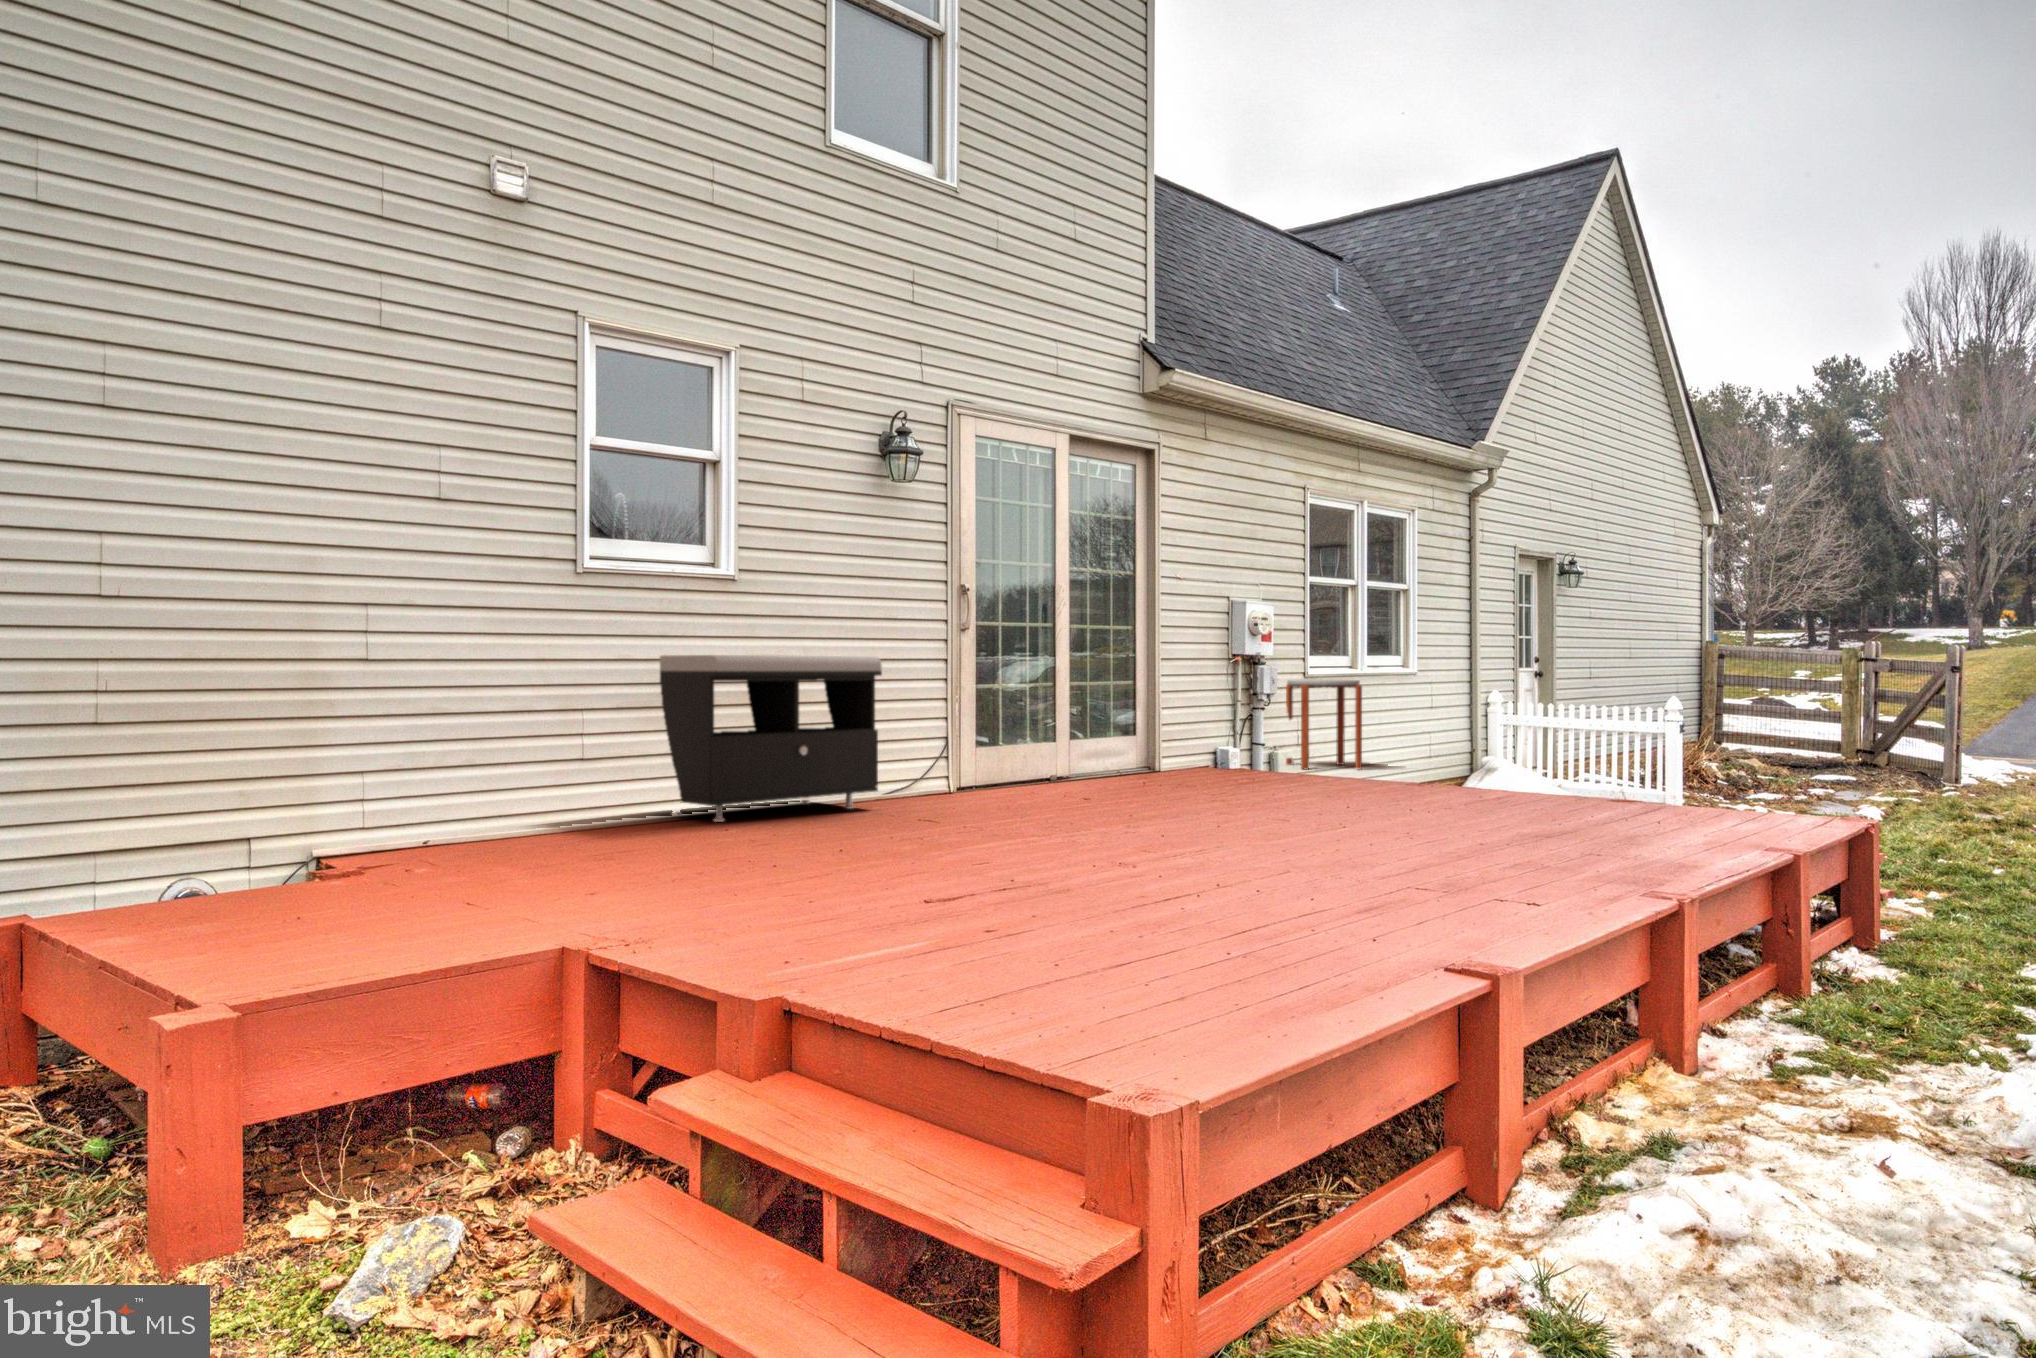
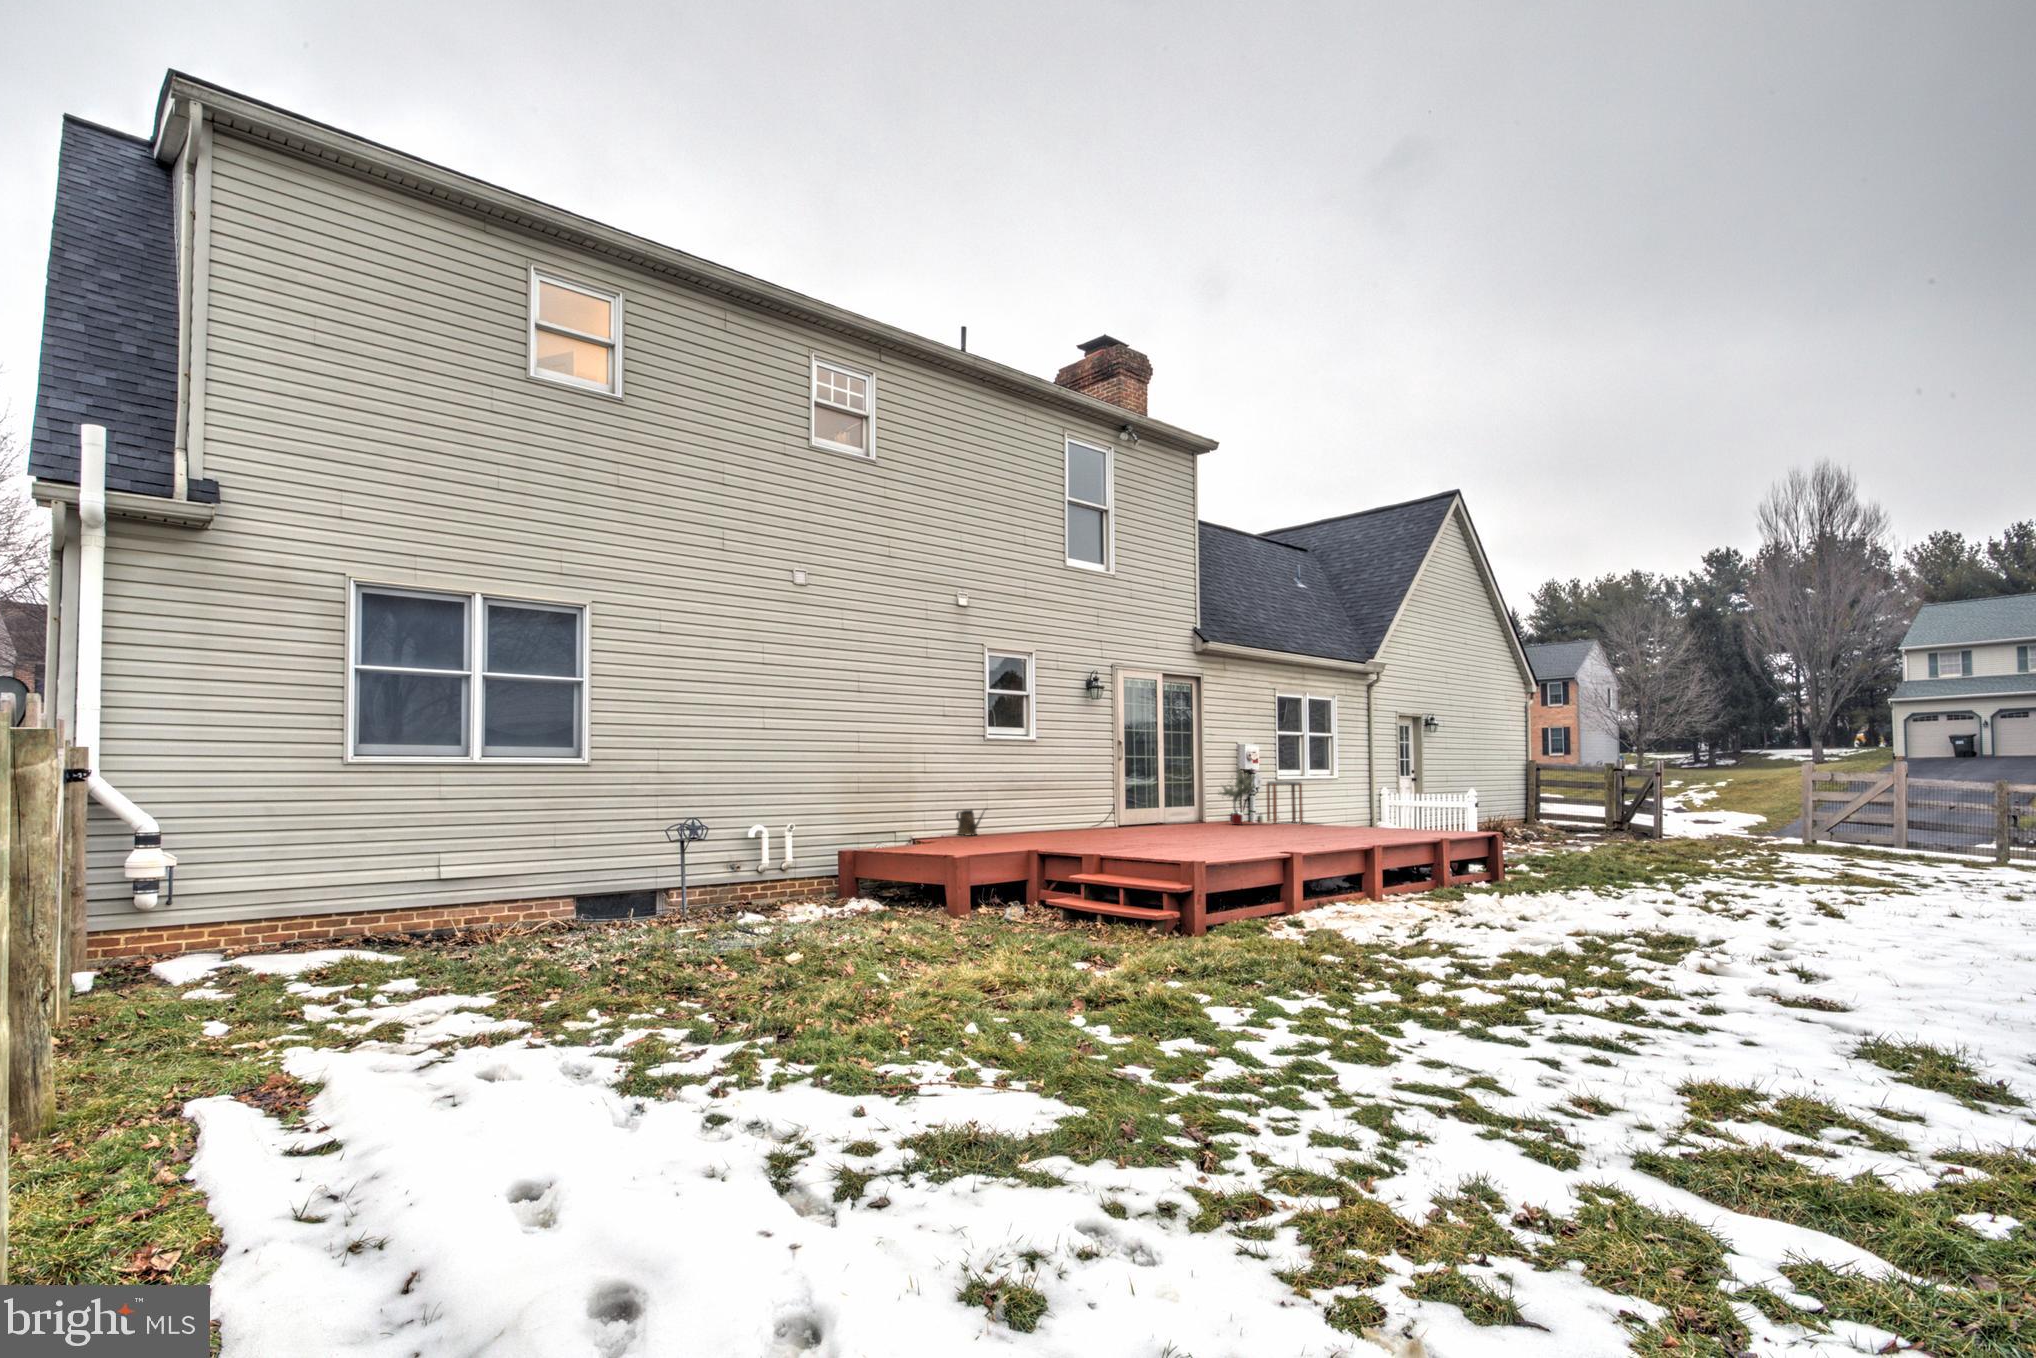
potted tree: none [1185,648,1269,775] -> present [1218,767,1256,825]
storage bench: present [660,655,882,822] -> none [1005,771,1093,834]
watering can: none [477,758,552,835] -> present [956,810,984,835]

